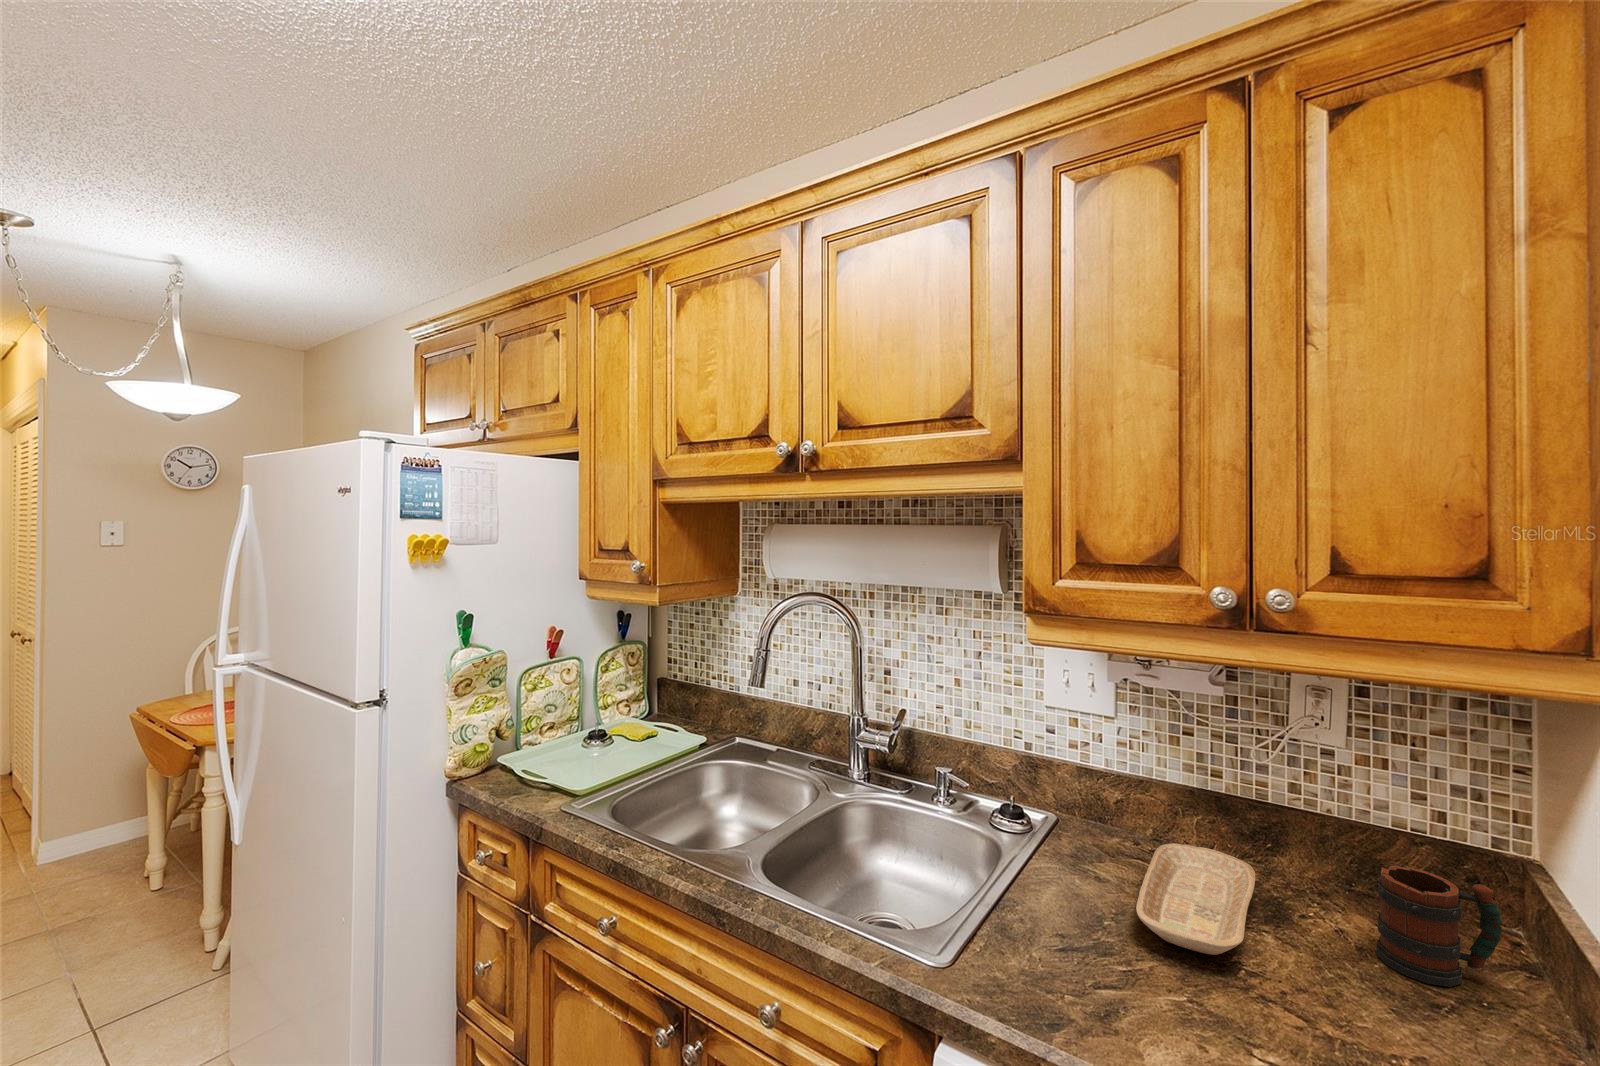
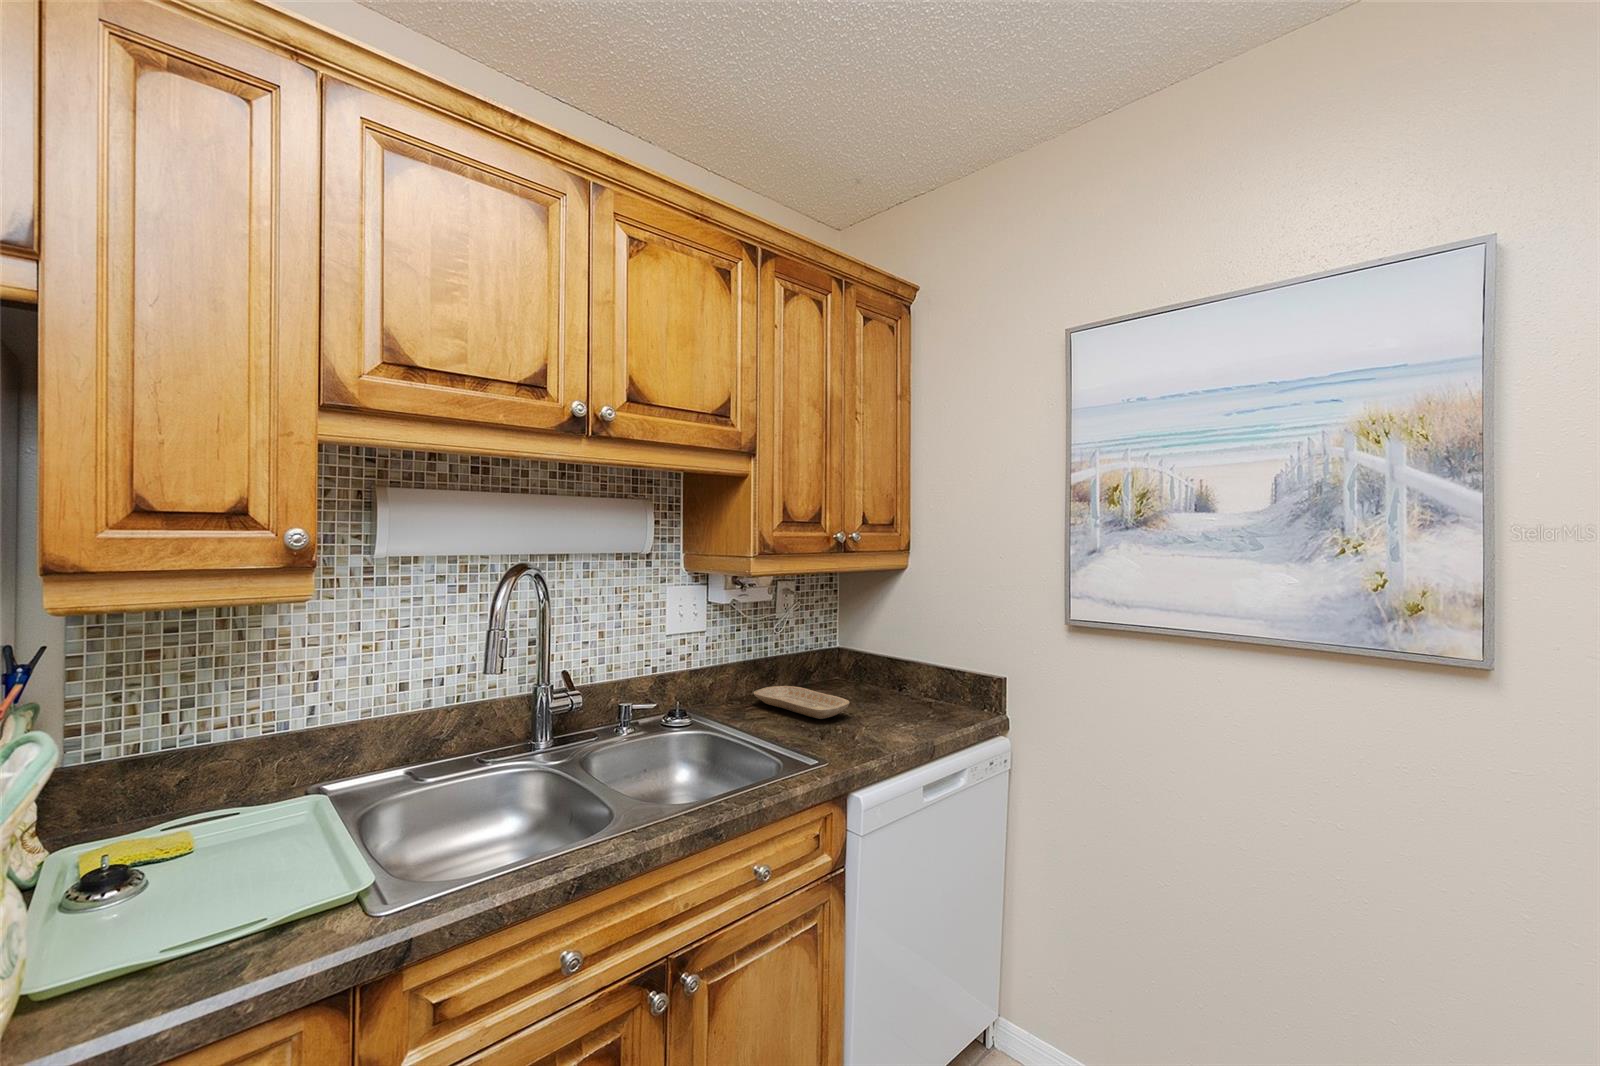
mug: present [1376,866,1502,987] -> none [838,650,868,696]

